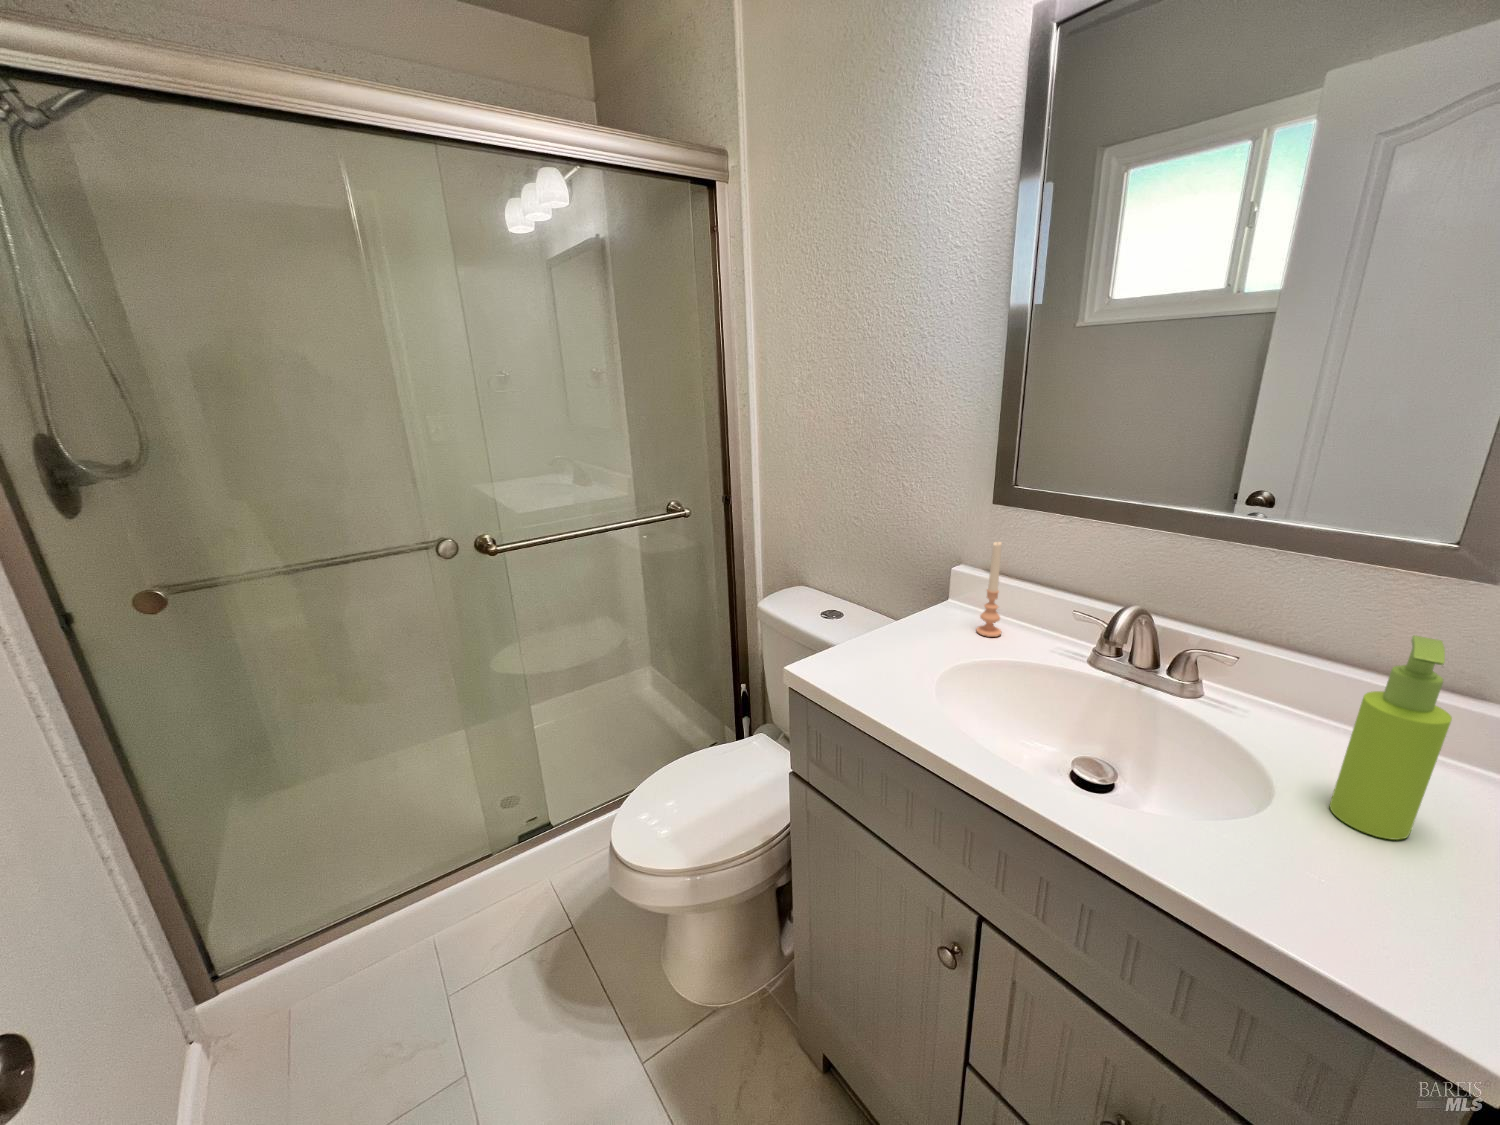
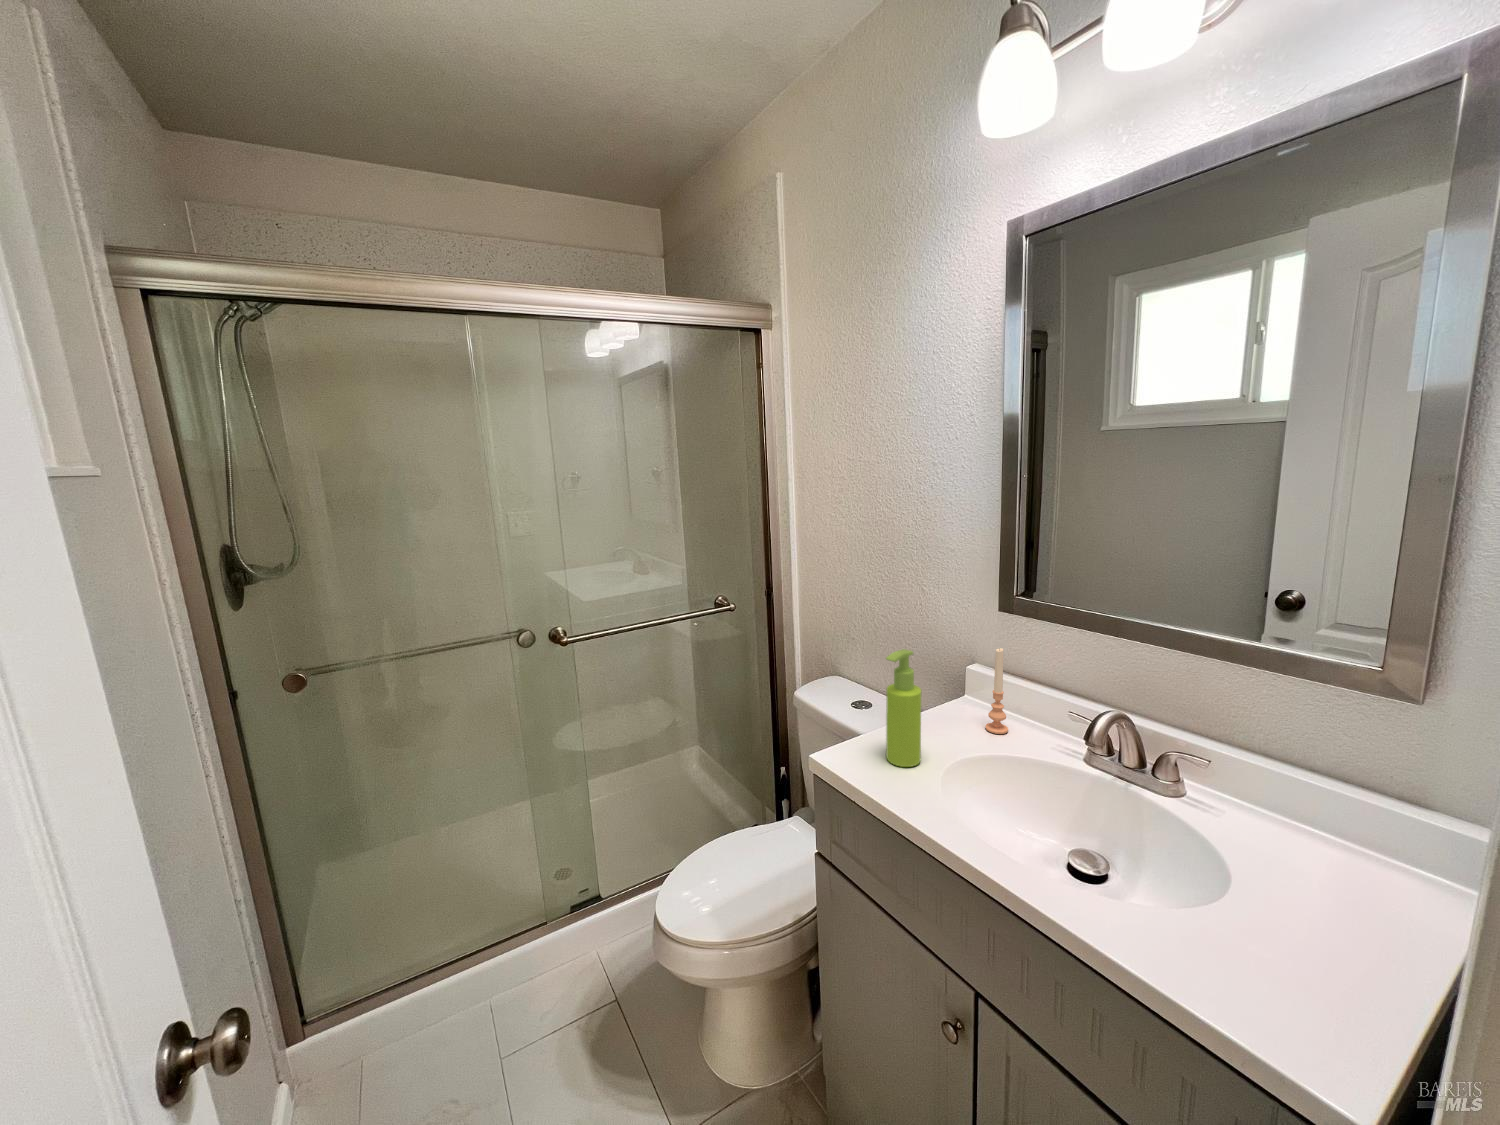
soap dispenser: present [1330,635,1452,840] -> present [886,649,921,767]

